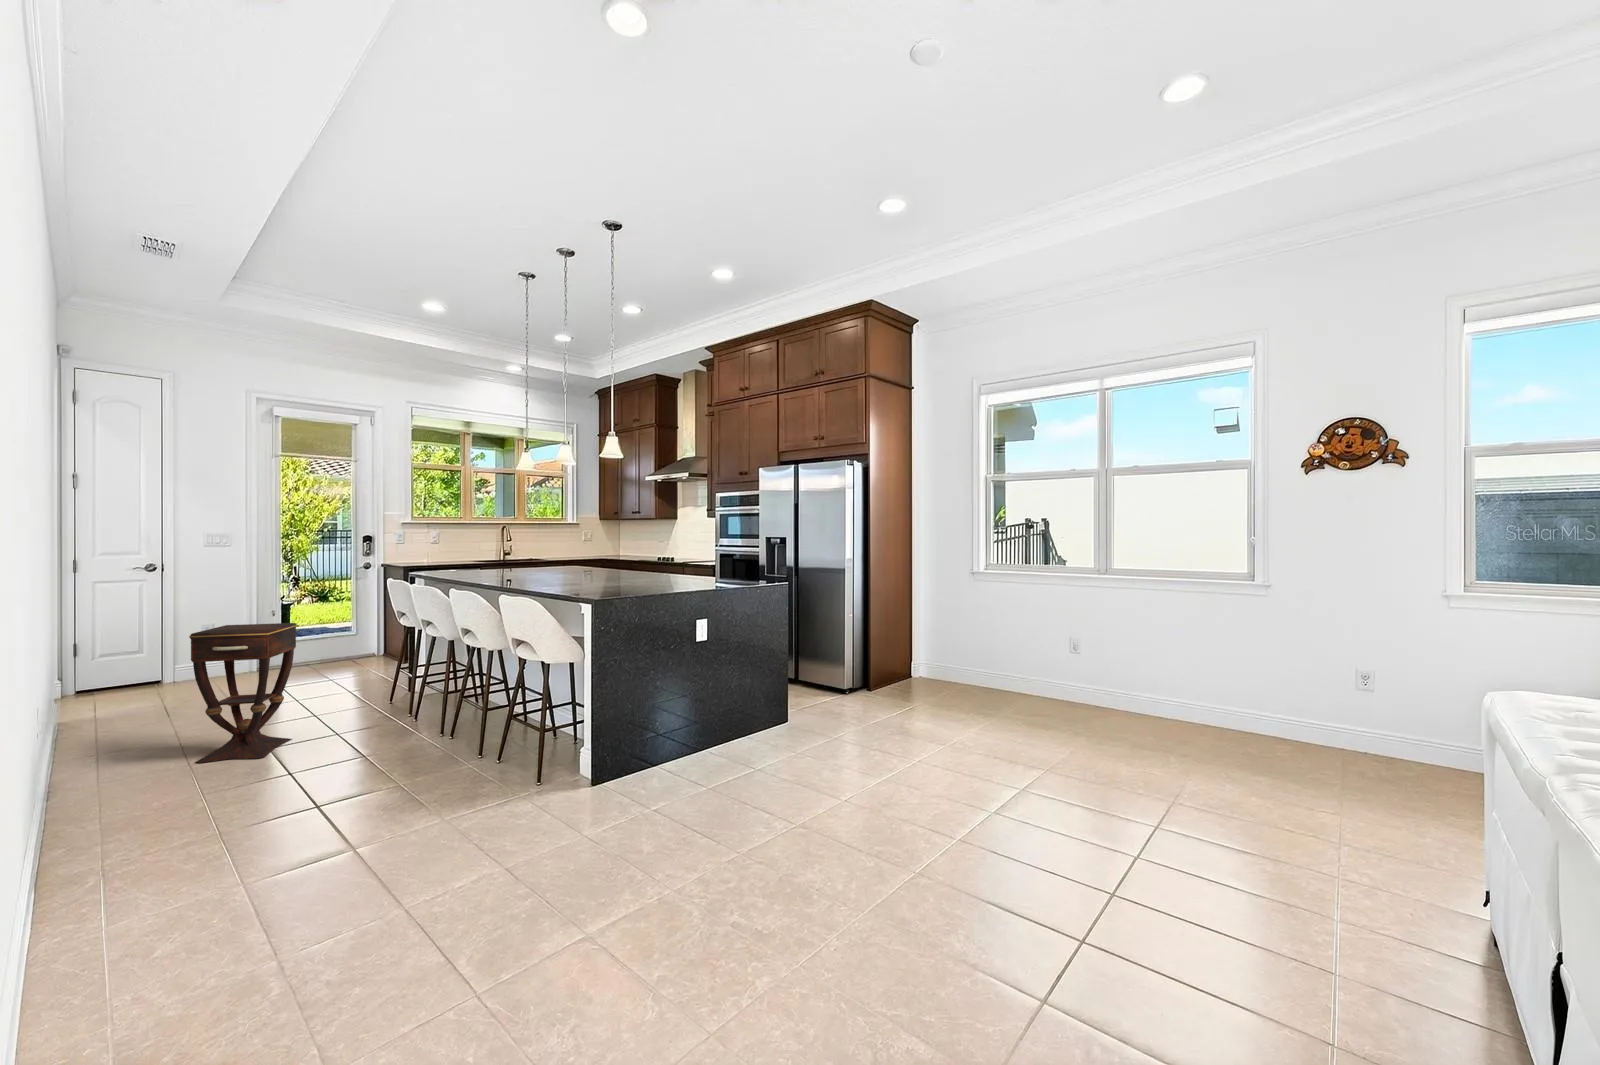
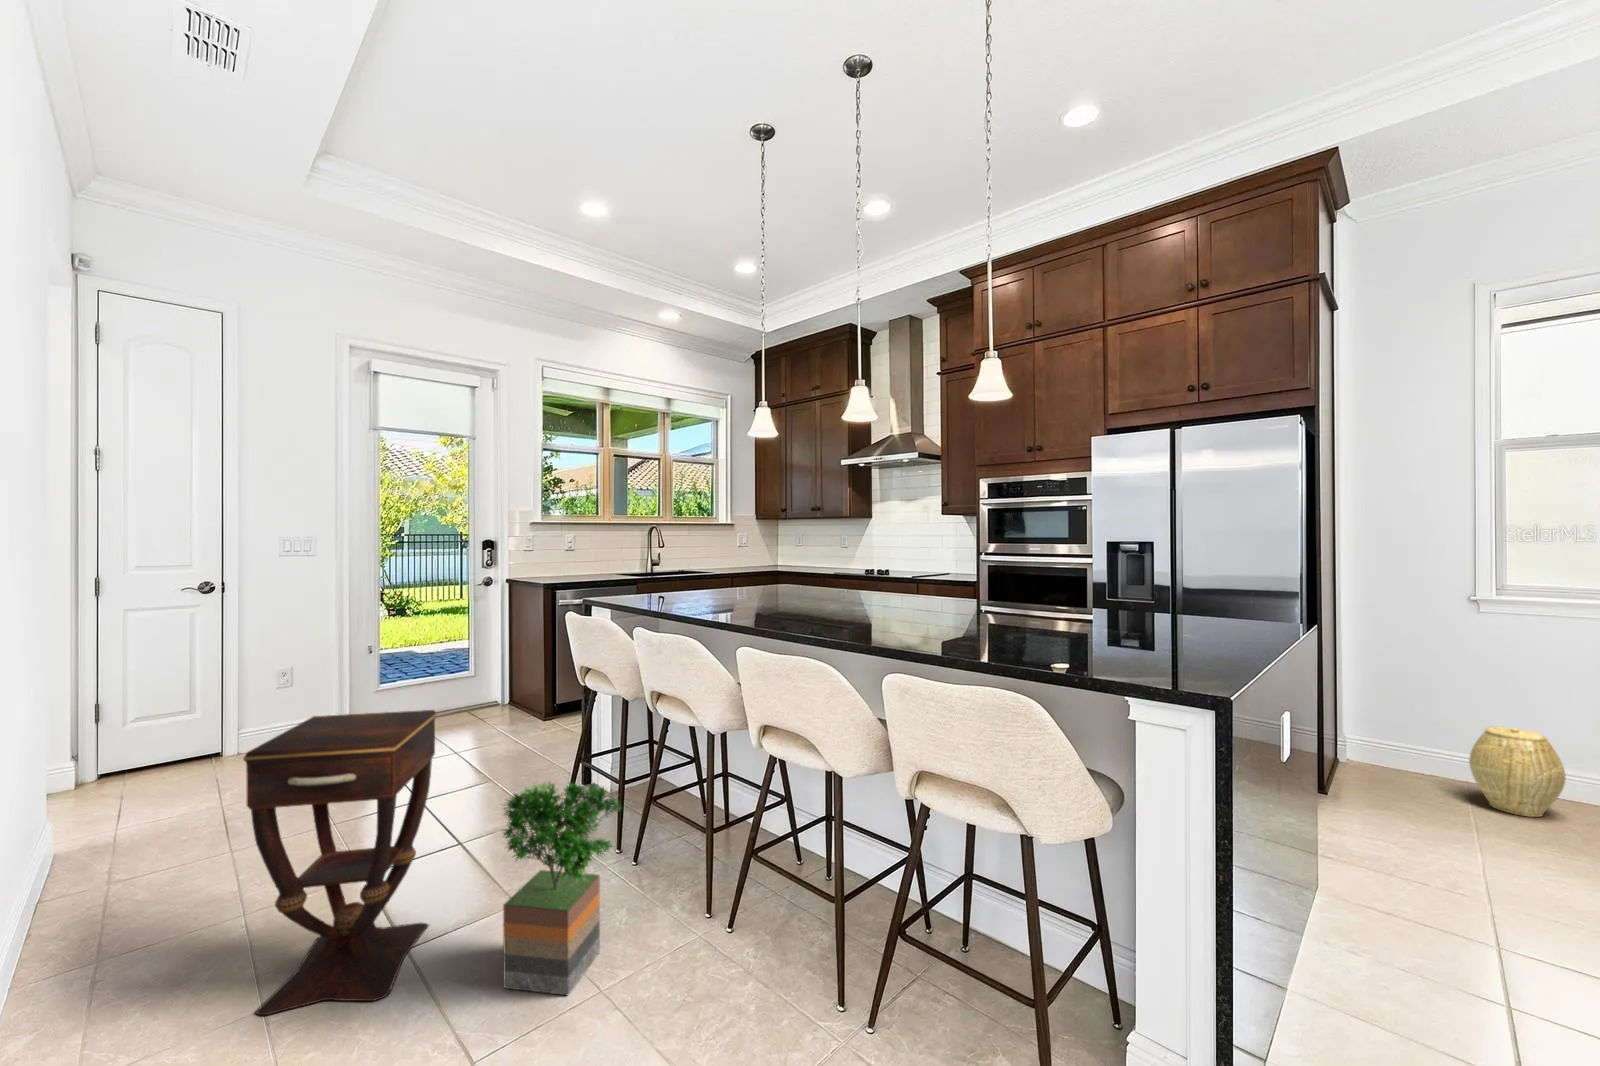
woven basket: none [959,644,999,695] -> present [1469,727,1566,817]
potted tree: none [322,655,395,755] -> present [503,782,620,995]

